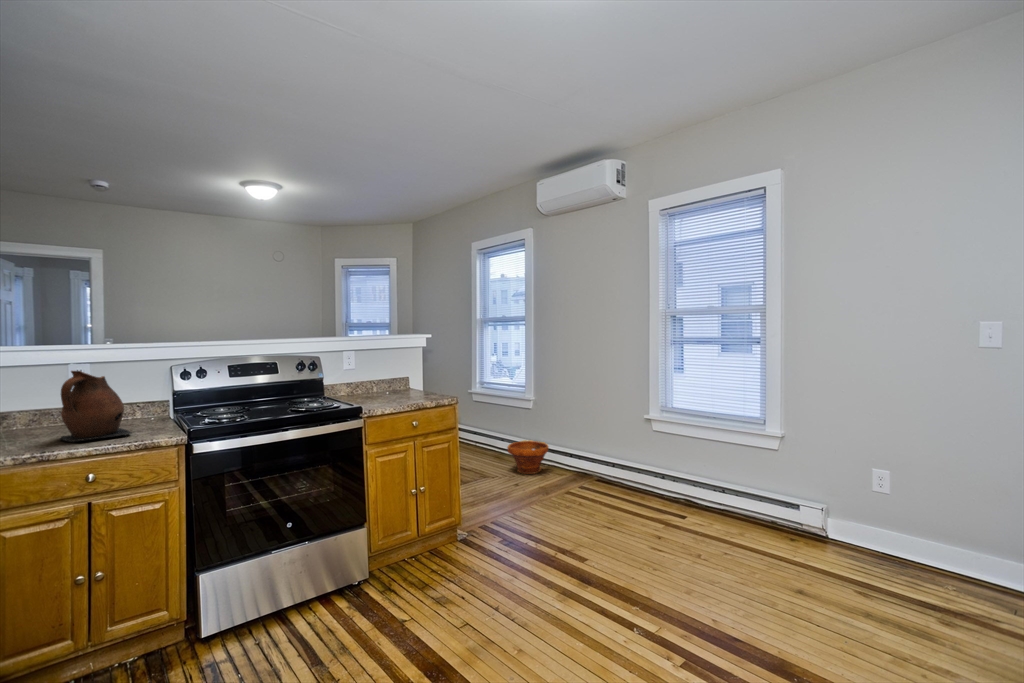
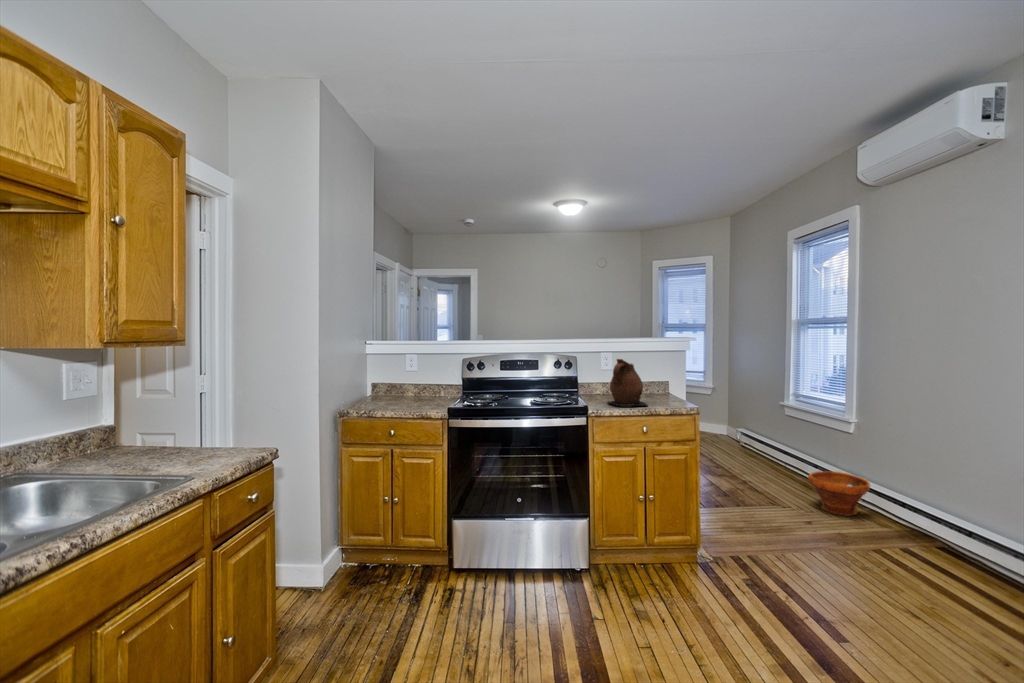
ceramic pitcher: present [60,371,132,442] -> present [608,359,648,406]

